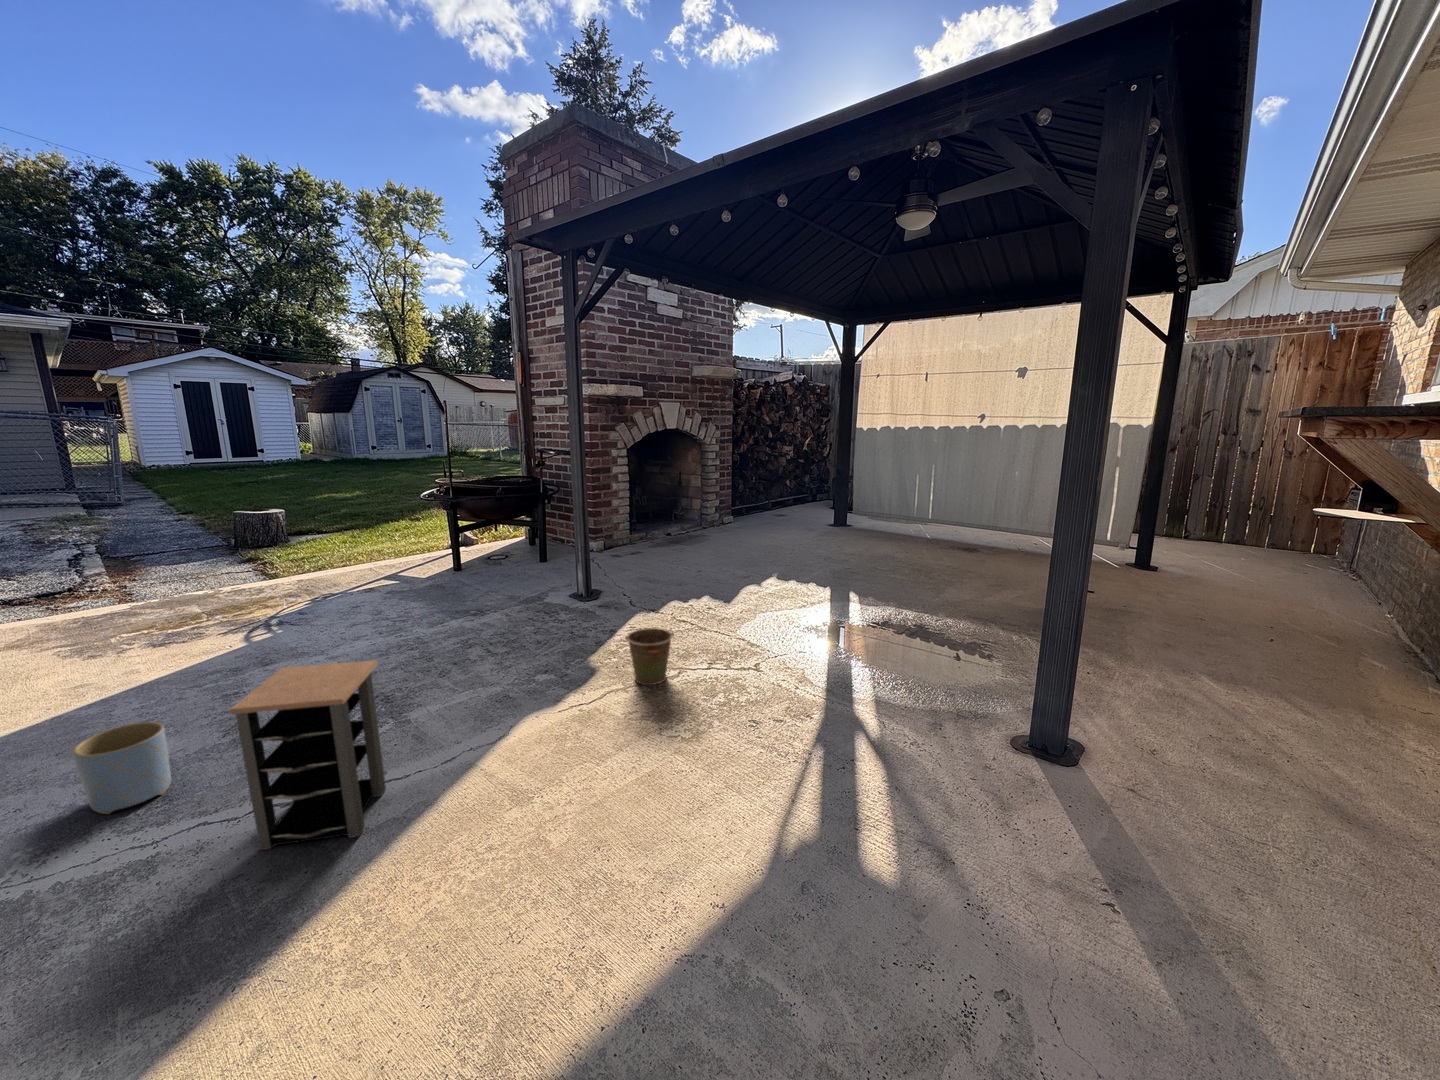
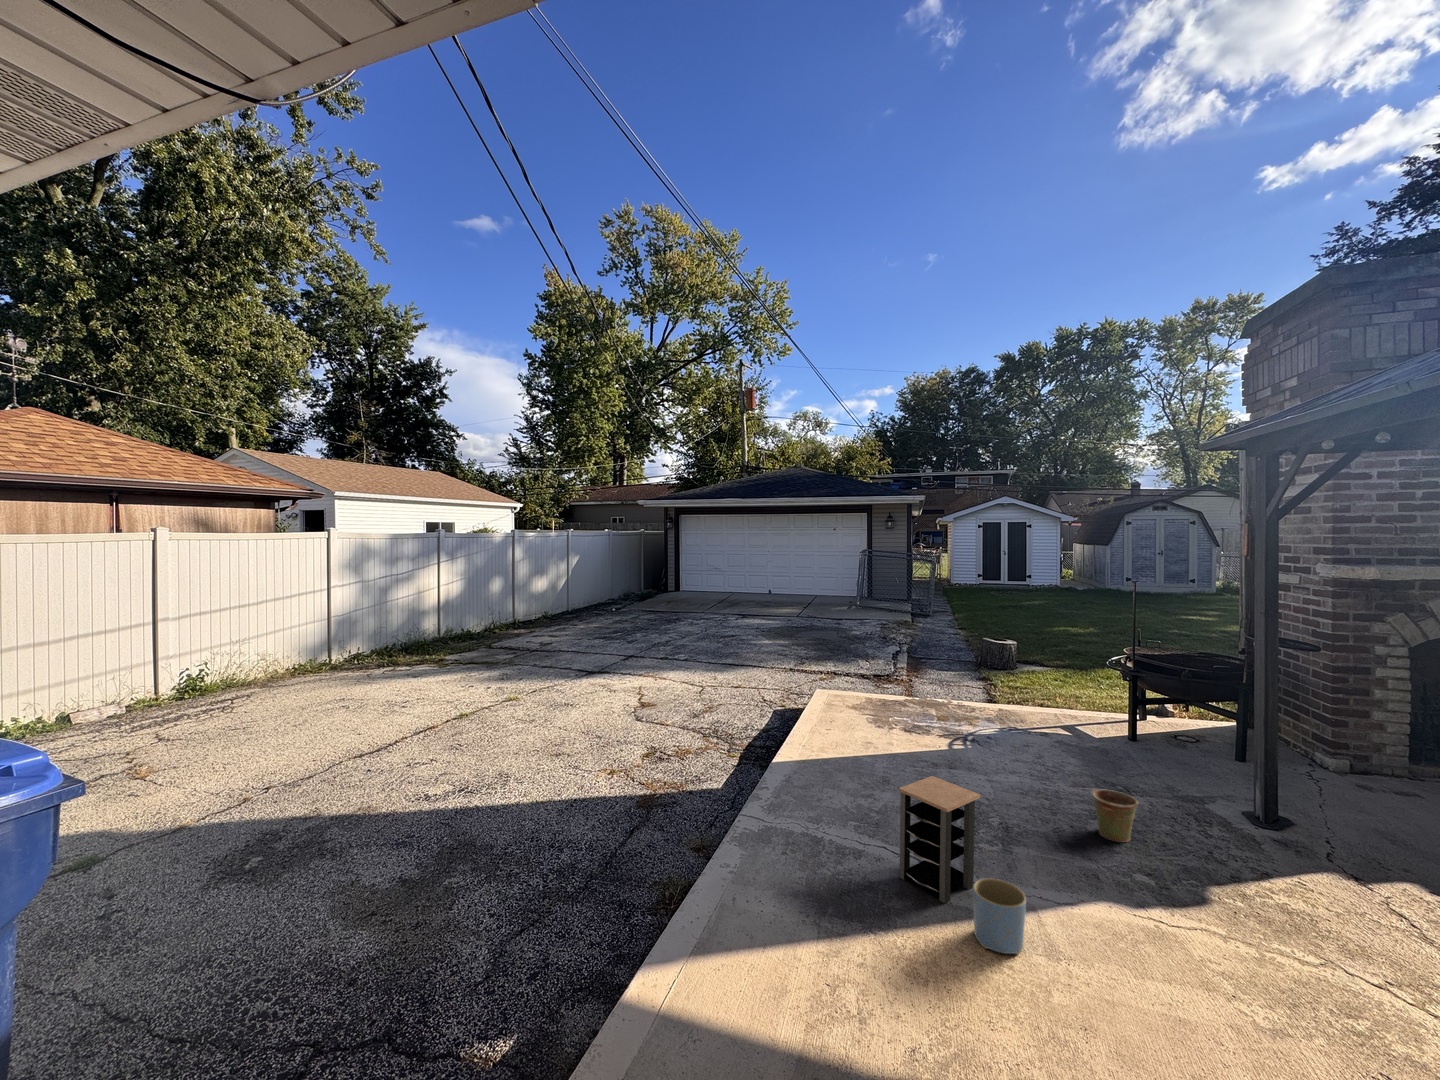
bucket: present [626,628,674,685] -> present [1092,789,1138,842]
planter: present [72,722,171,814] -> present [973,878,1026,954]

